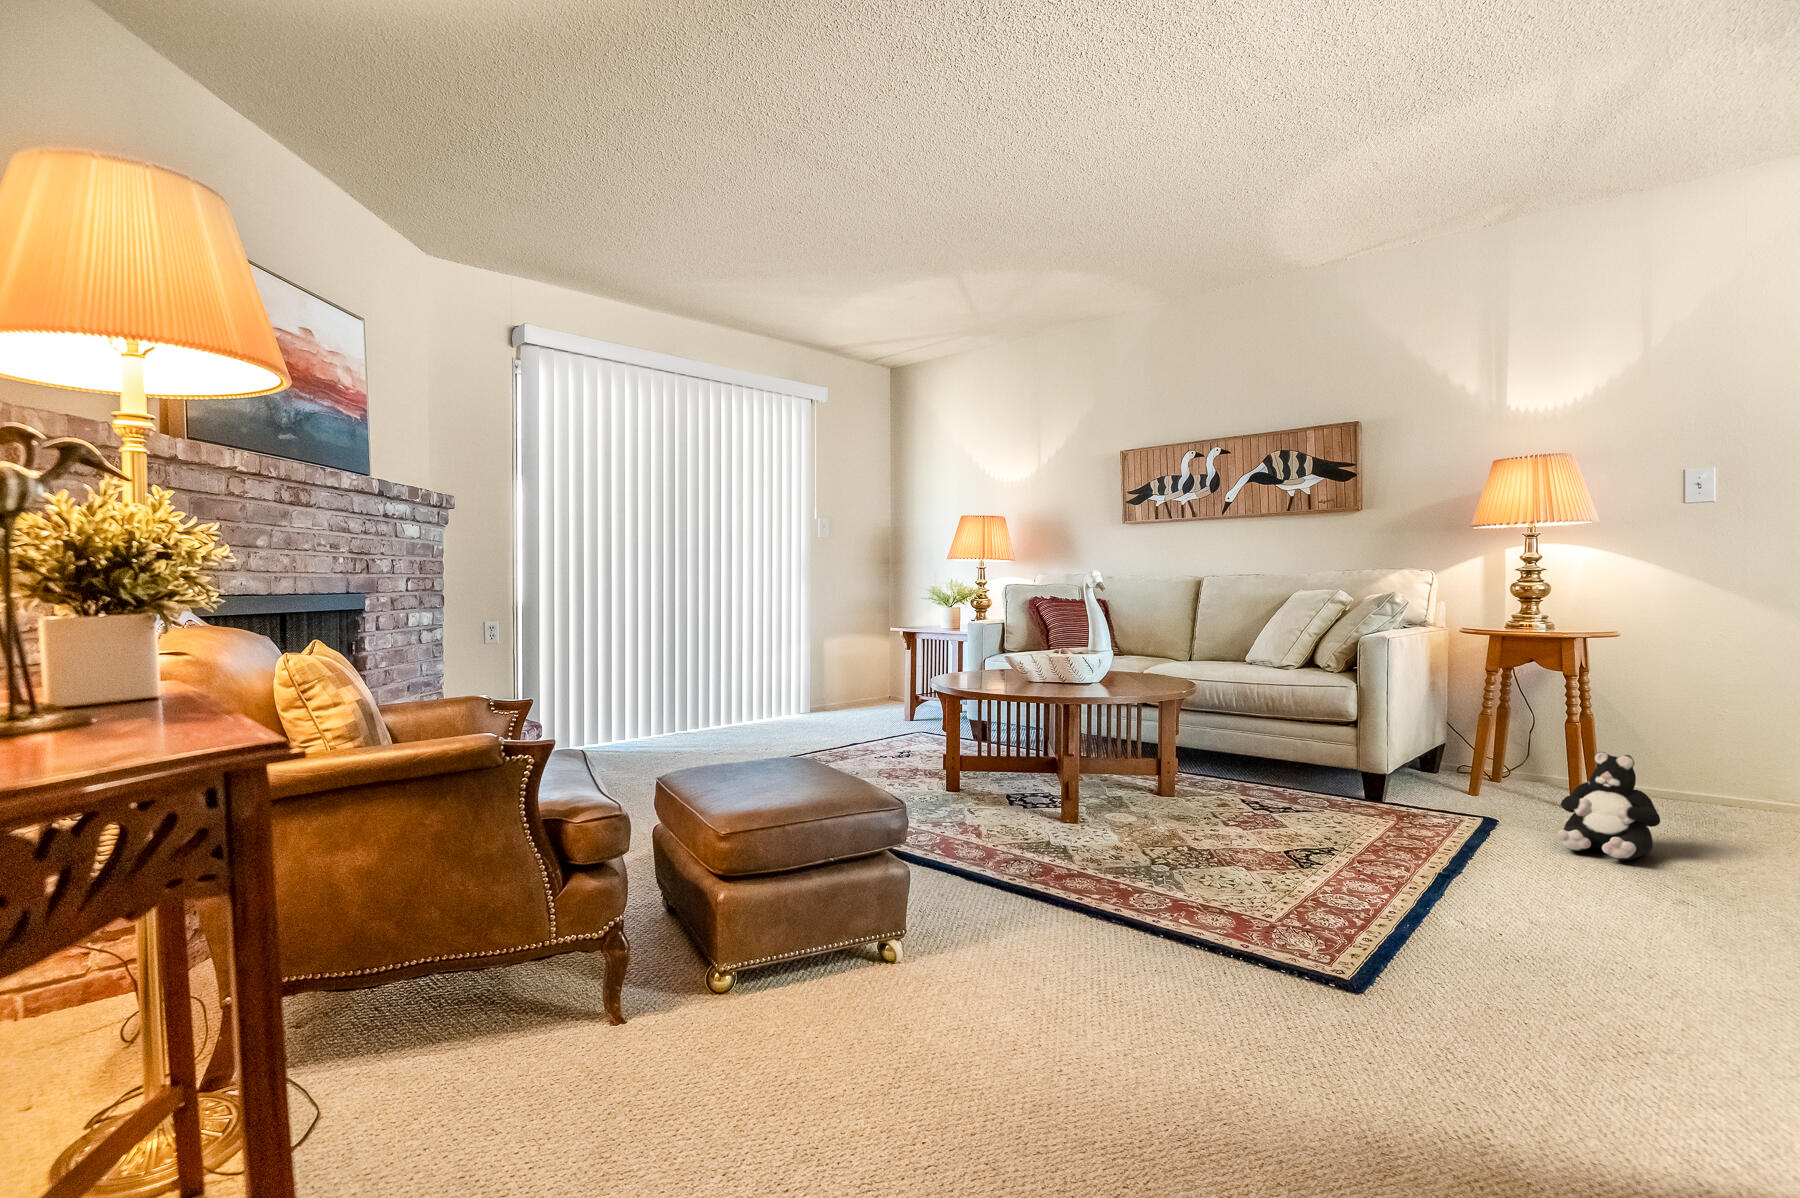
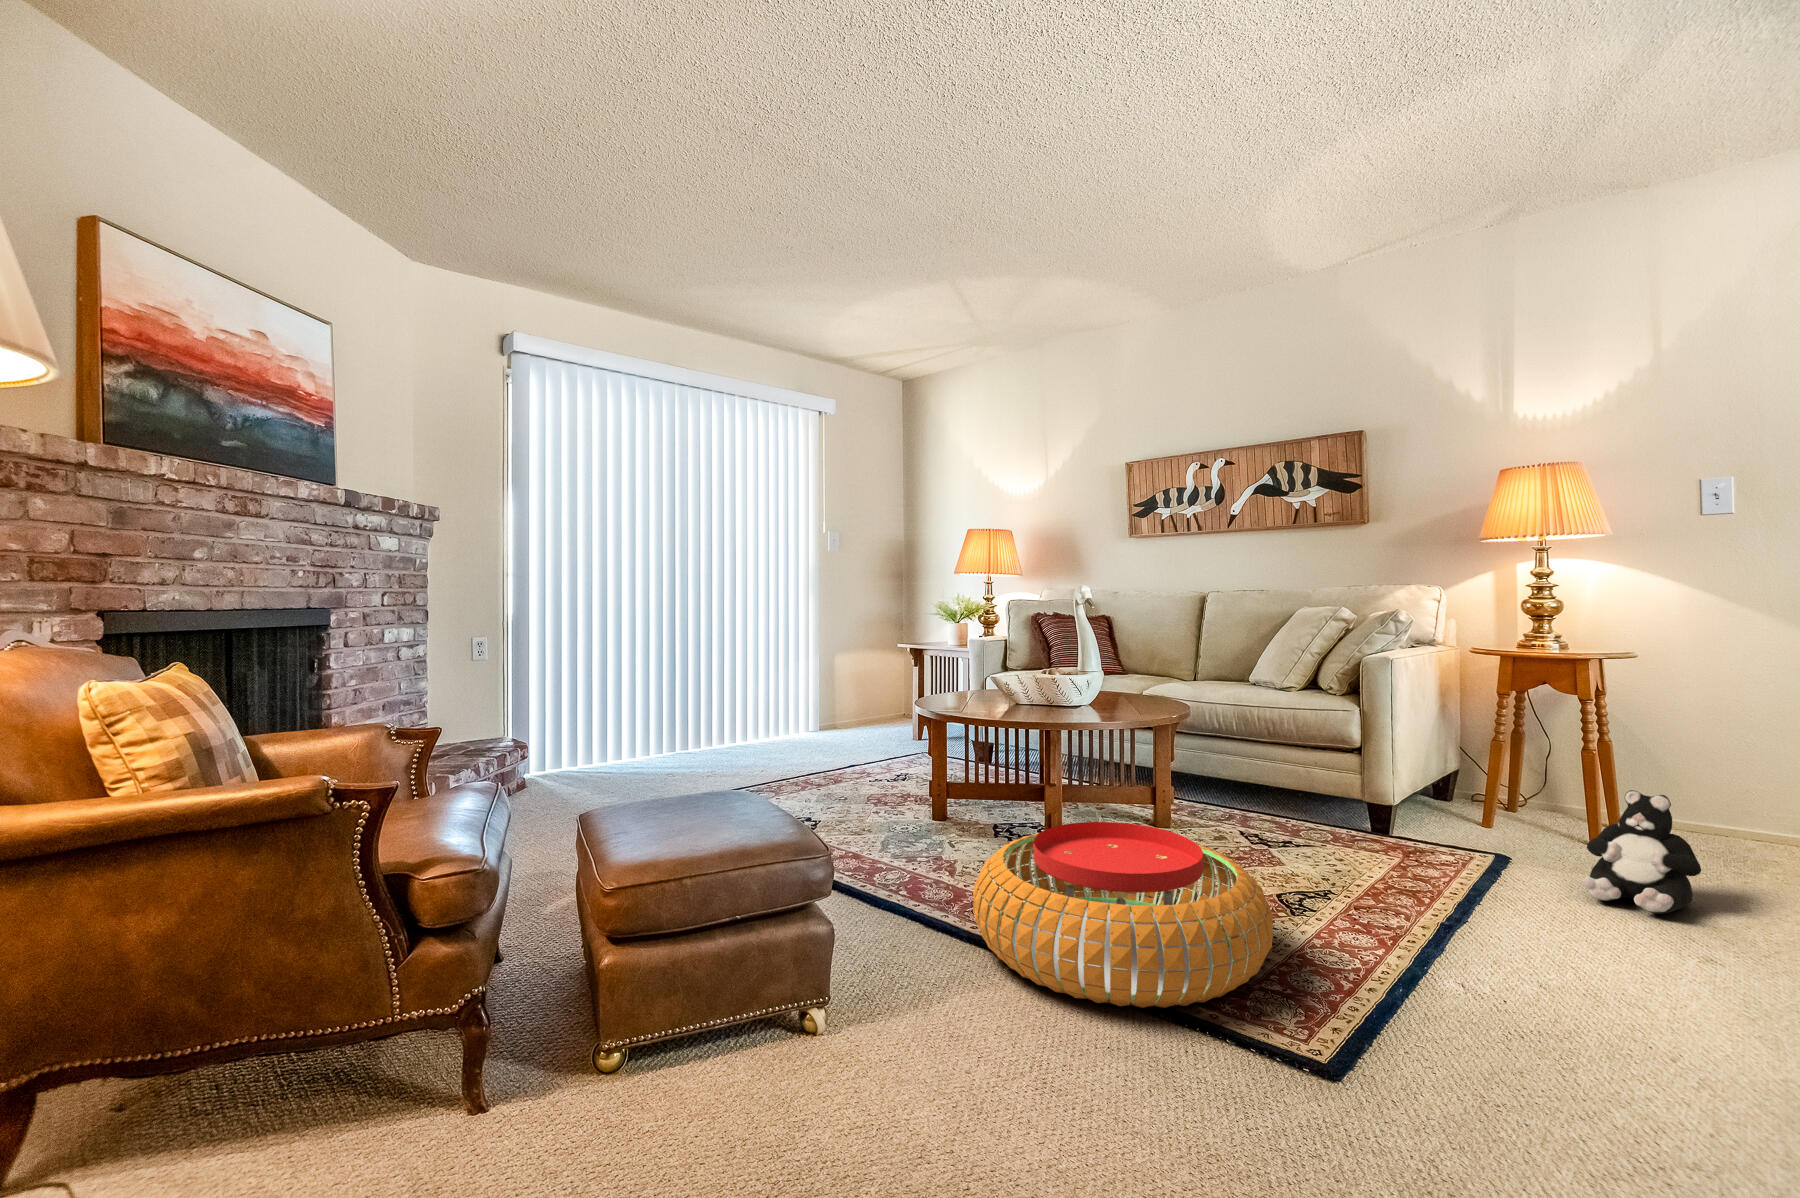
pouf: none [1016,785,1289,941] -> present [973,822,1273,1008]

